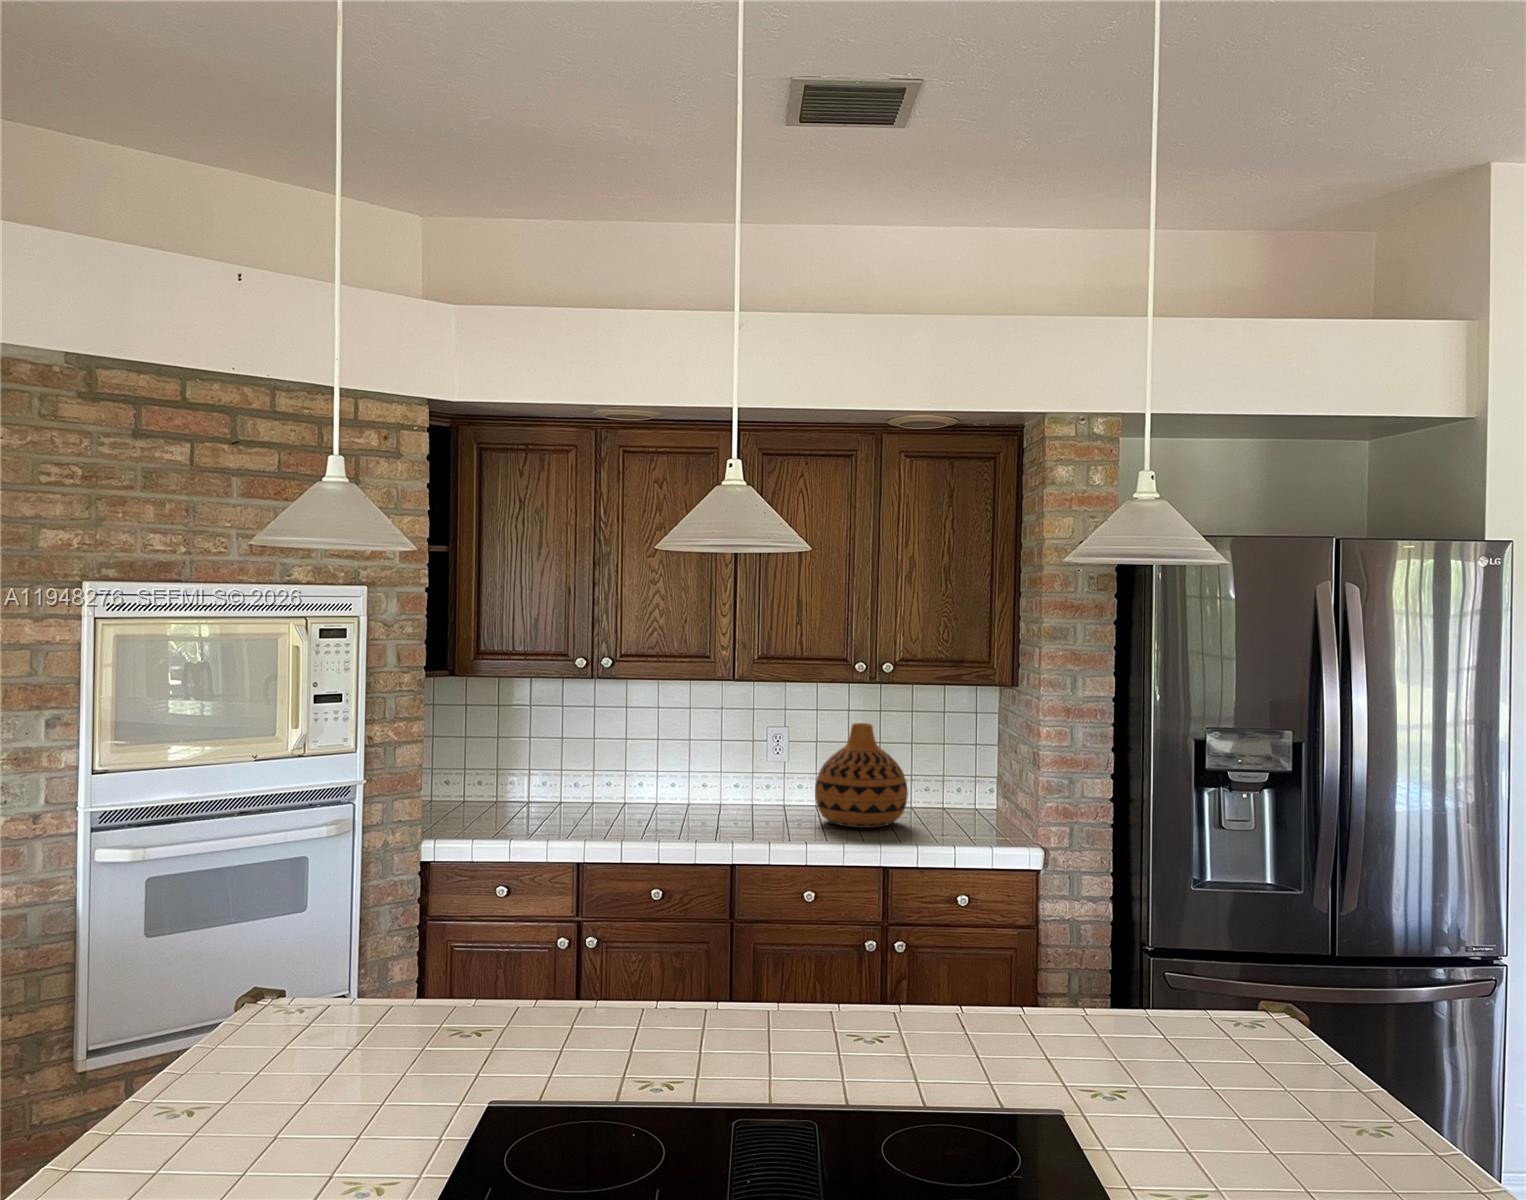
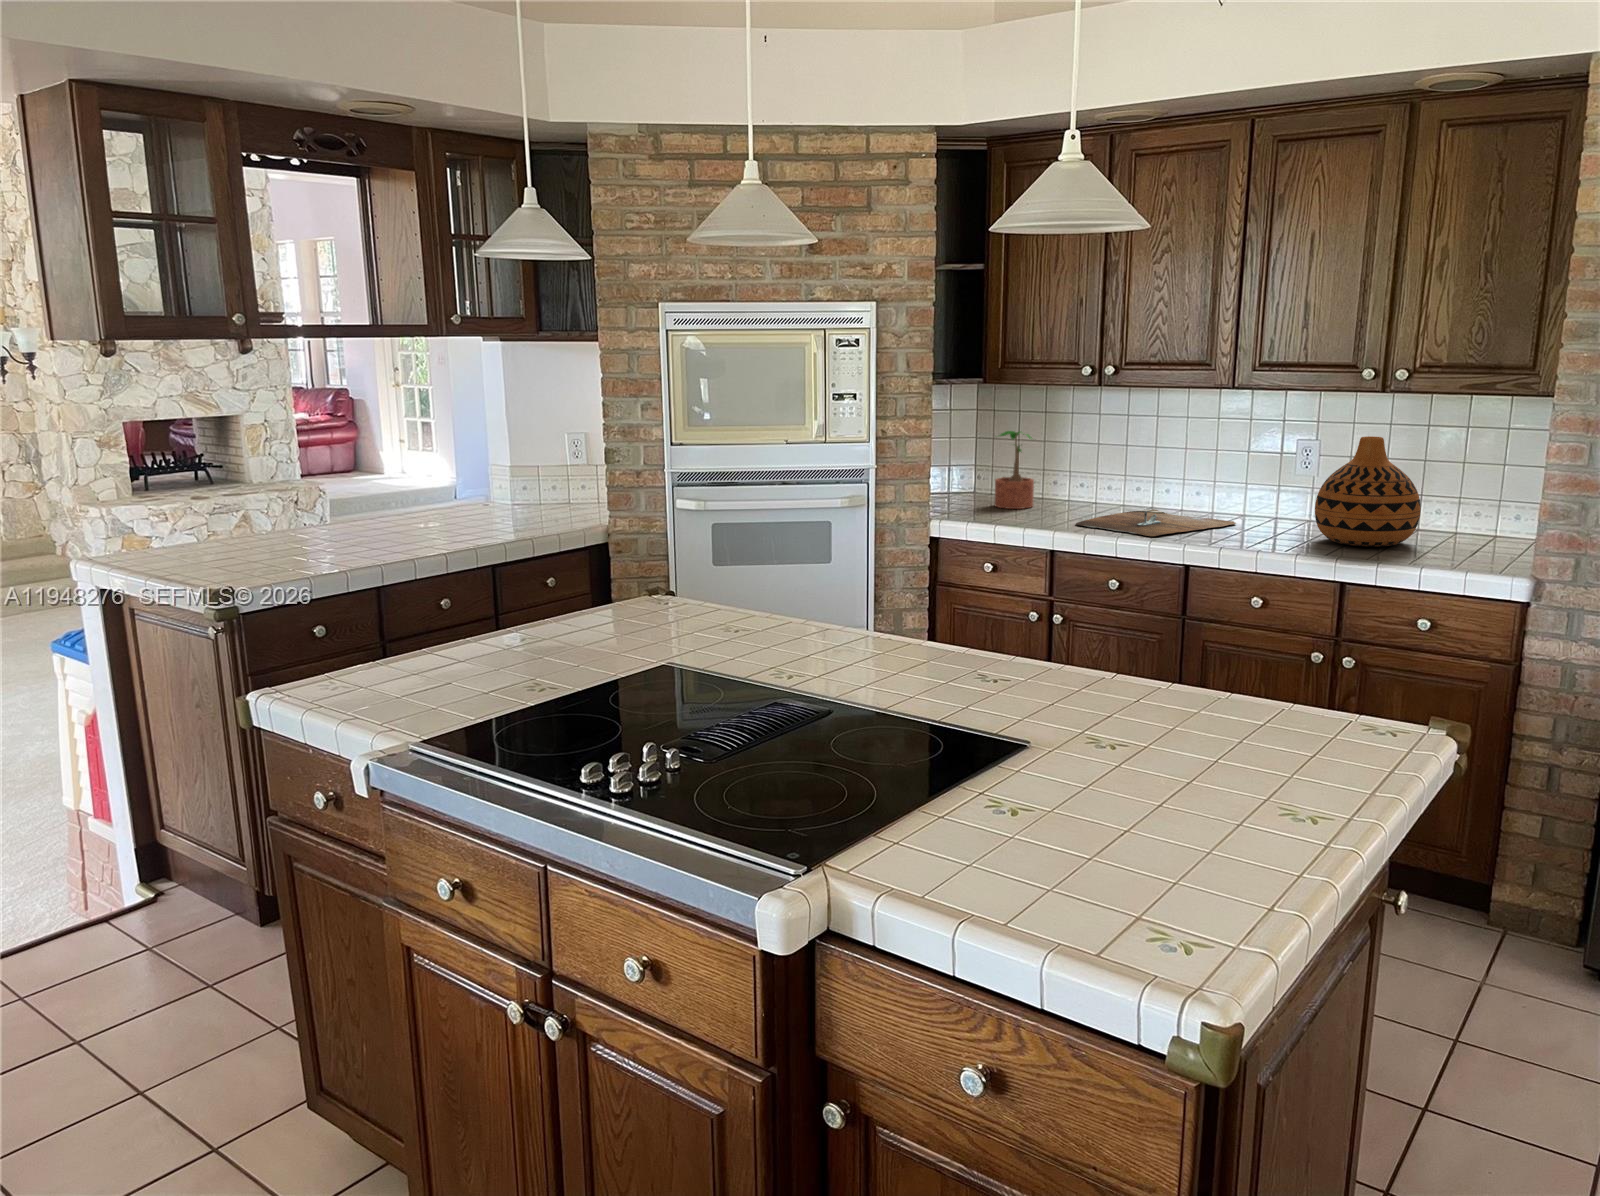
potted plant: none [462,729,509,814] -> present [995,431,1034,509]
cutting board: none [578,804,728,834] -> present [1076,509,1236,536]

